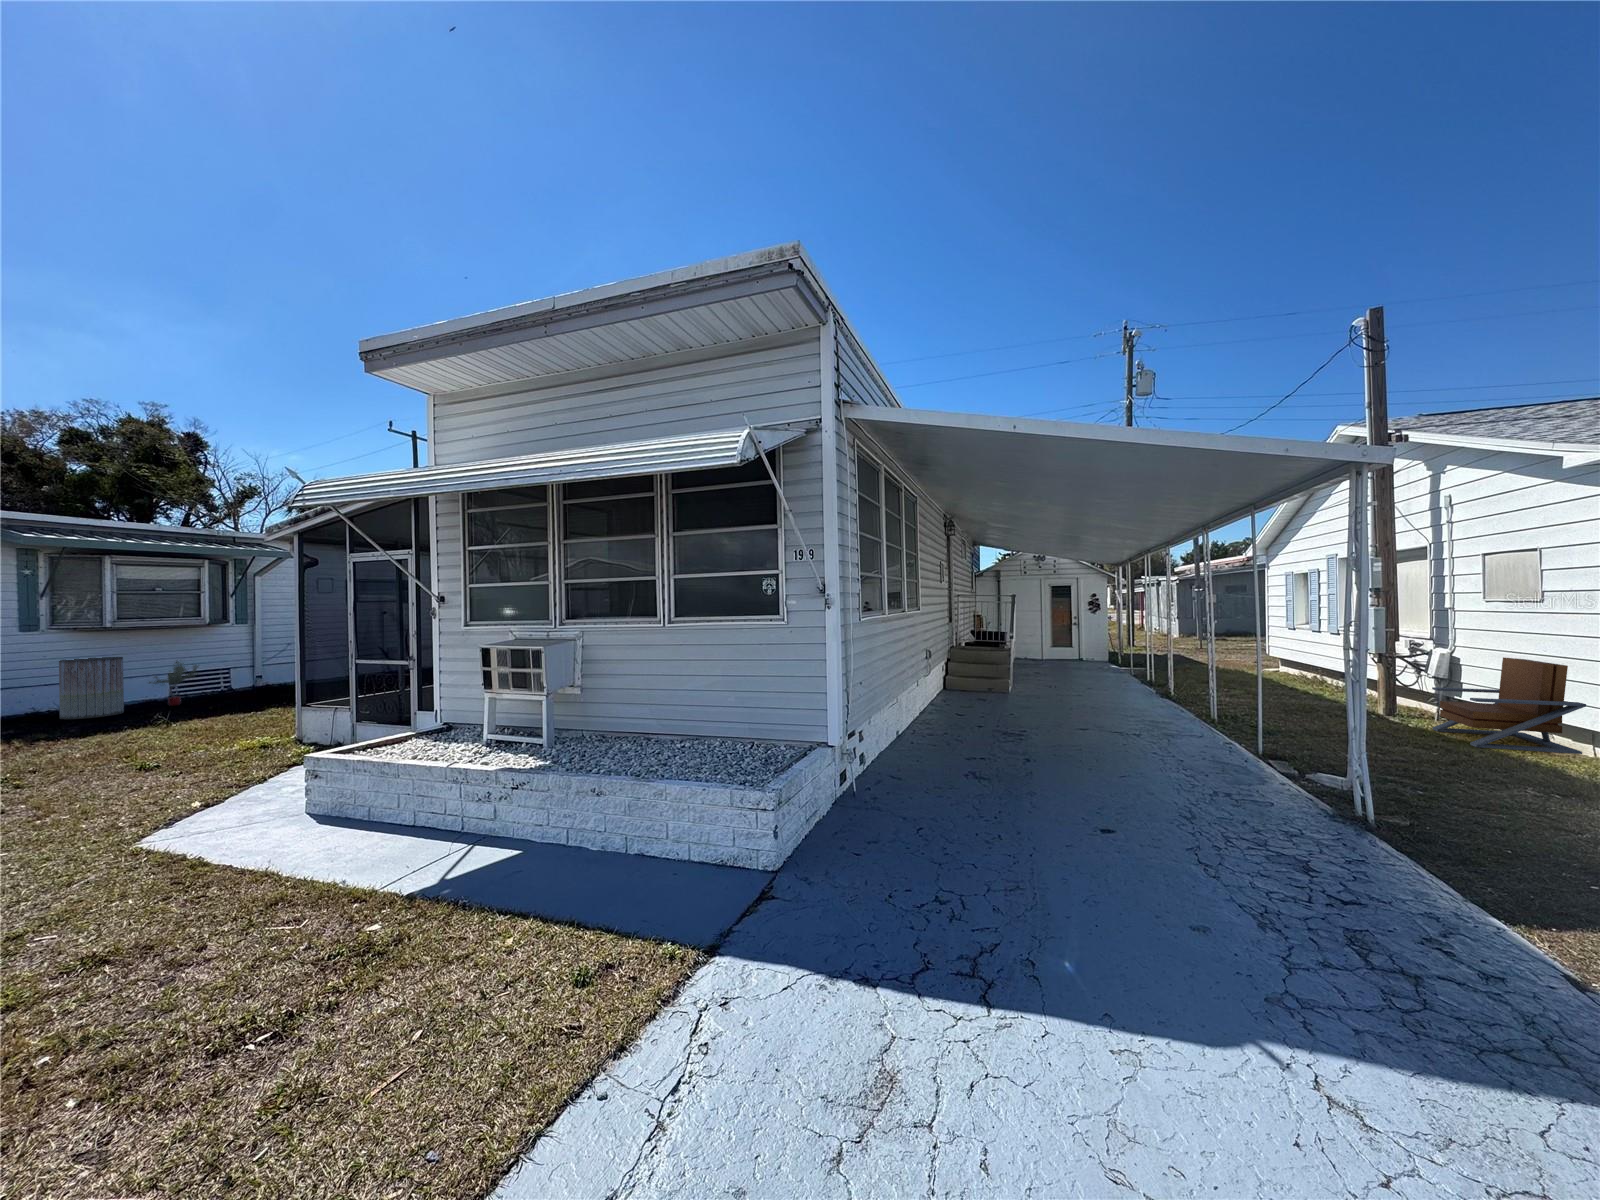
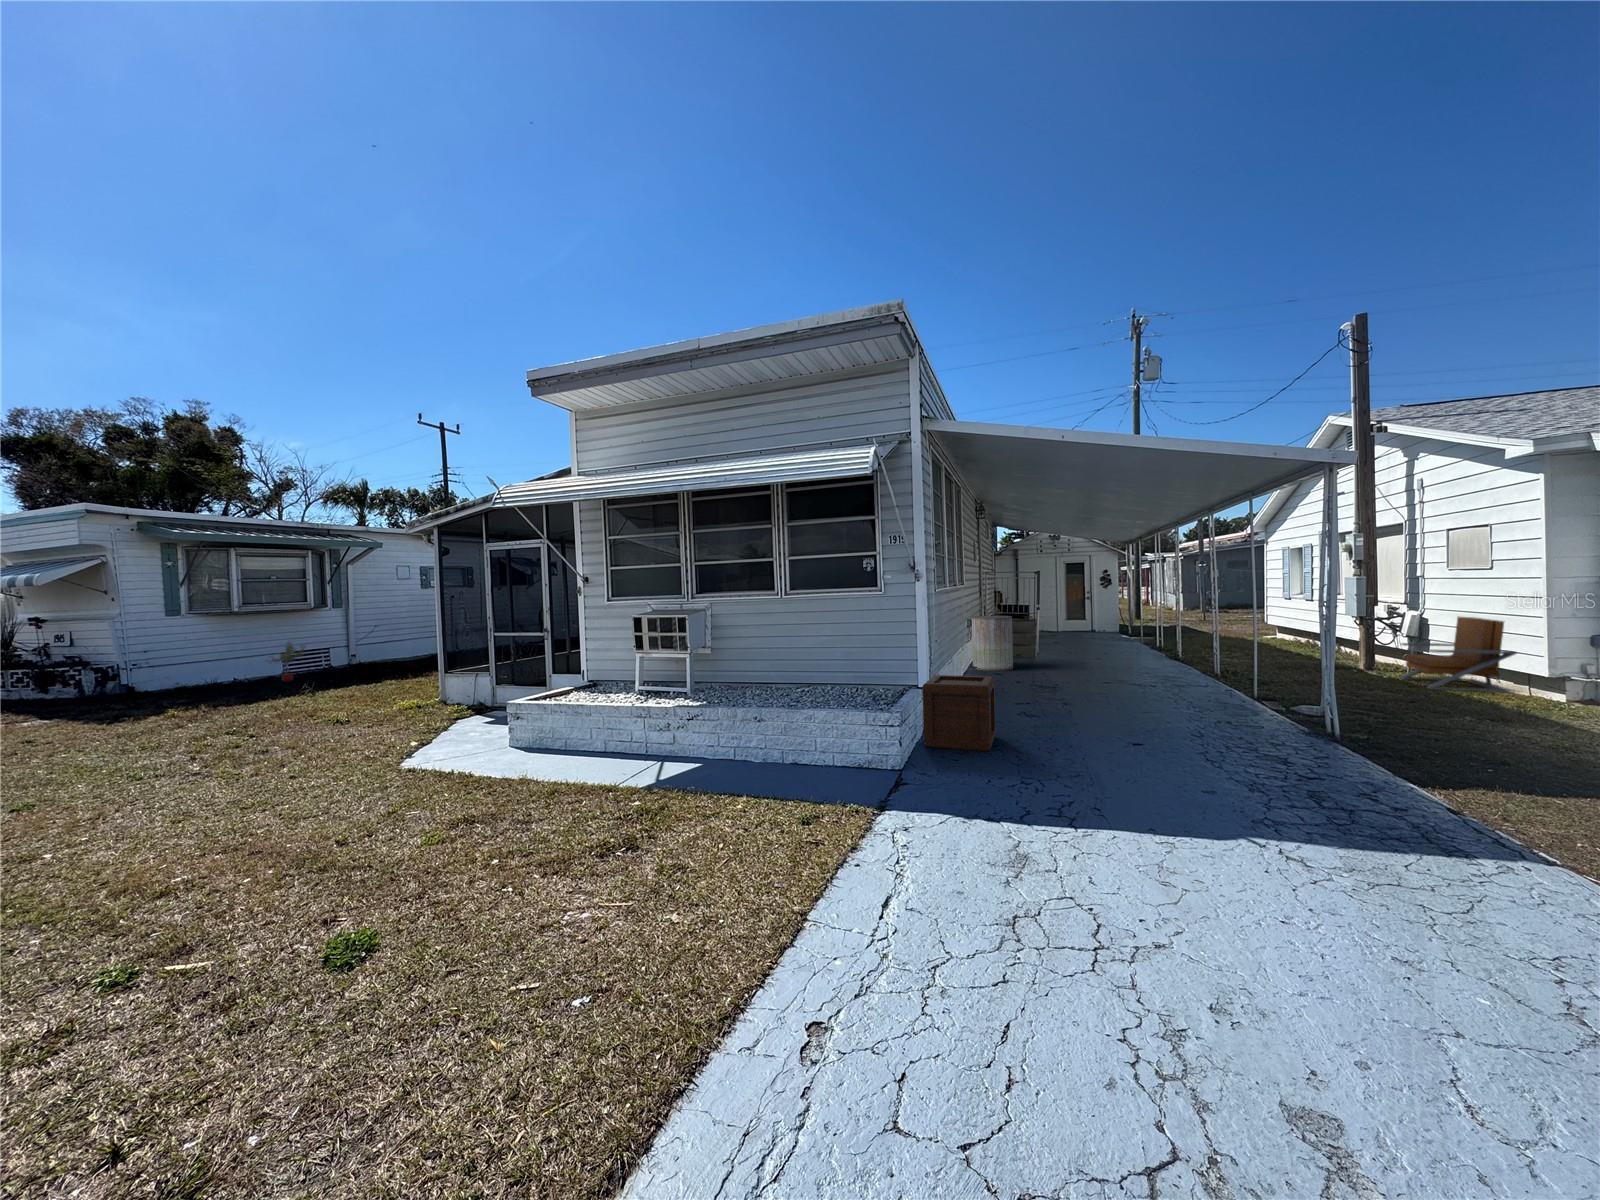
trash can: present [59,657,124,719] -> present [972,616,1013,671]
wooden crate: none [829,728,930,839] -> present [923,675,996,751]

